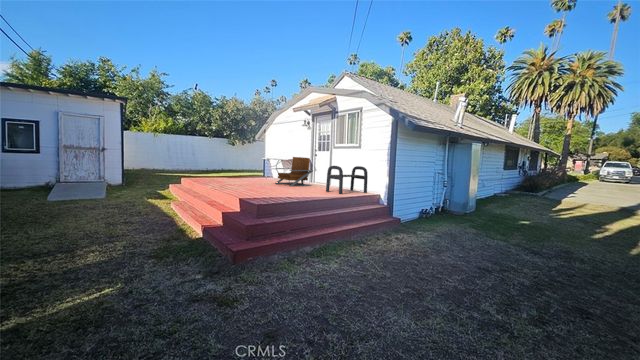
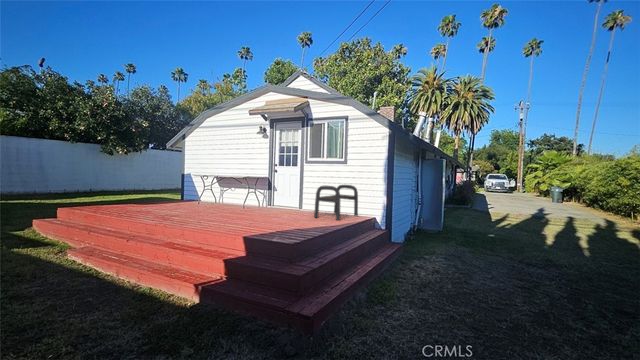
lounge chair: present [275,157,313,187] -> none [224,173,276,213]

